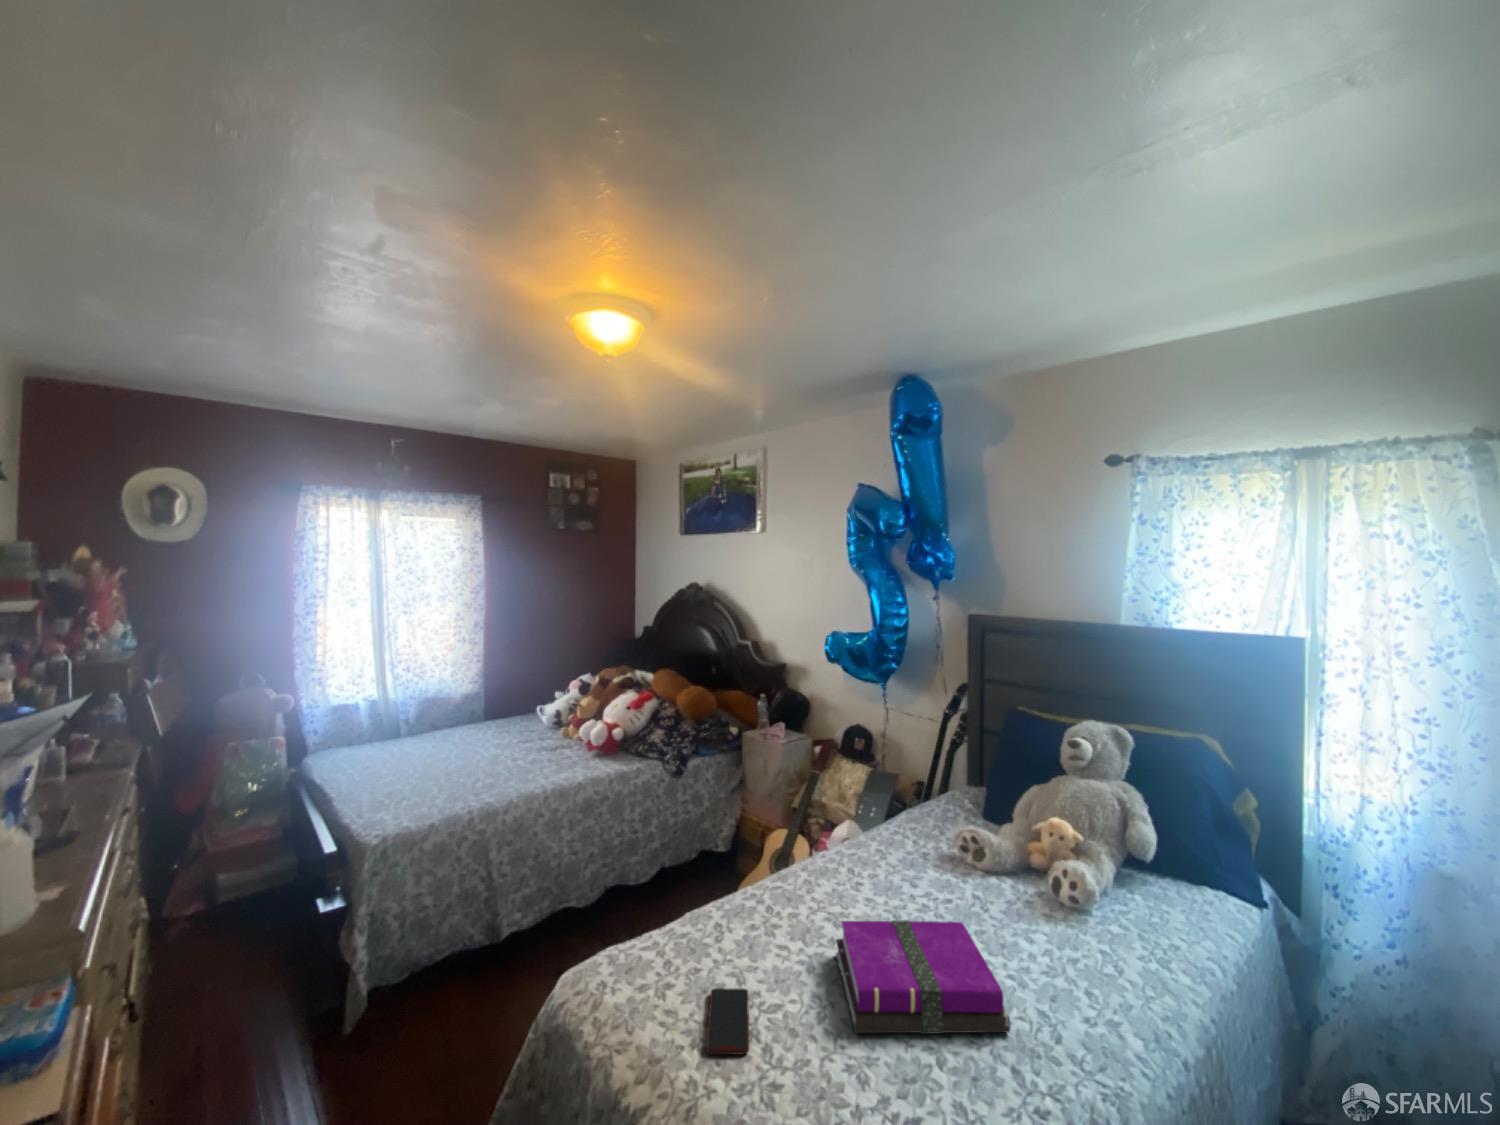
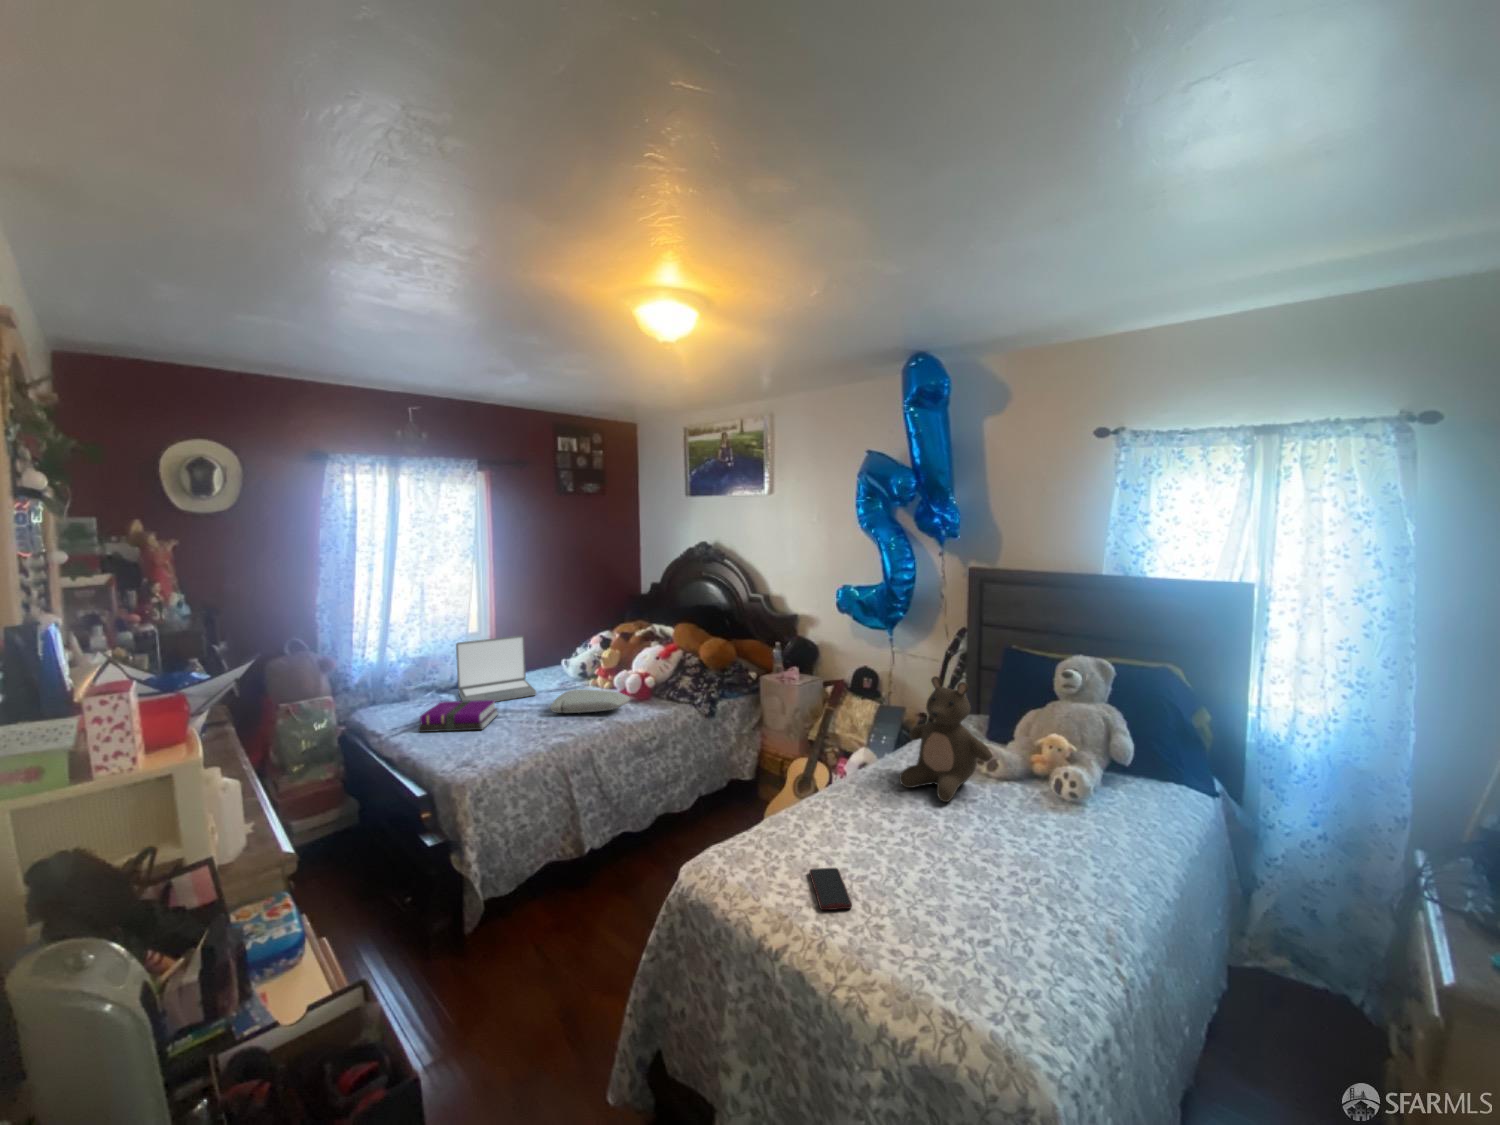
laptop: none [422,678,502,754] -> present [456,636,536,702]
pillow: none [506,739,594,765] -> present [550,689,630,713]
stuffed bear: none [859,741,970,900] -> present [899,676,991,802]
notebook: present [836,920,1010,1034] -> present [418,700,498,732]

